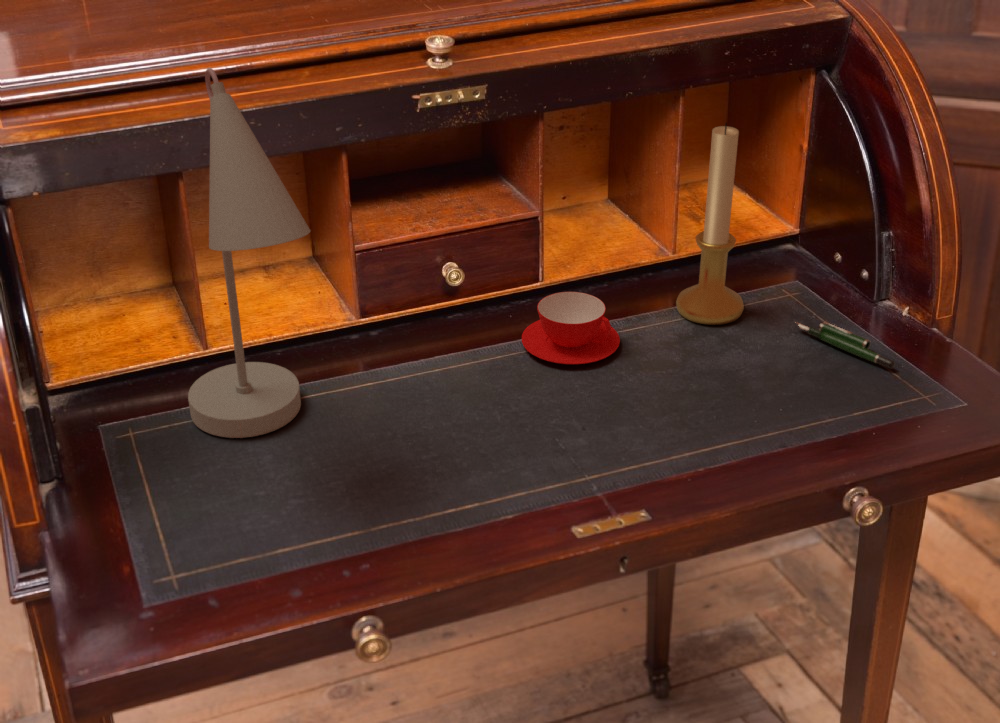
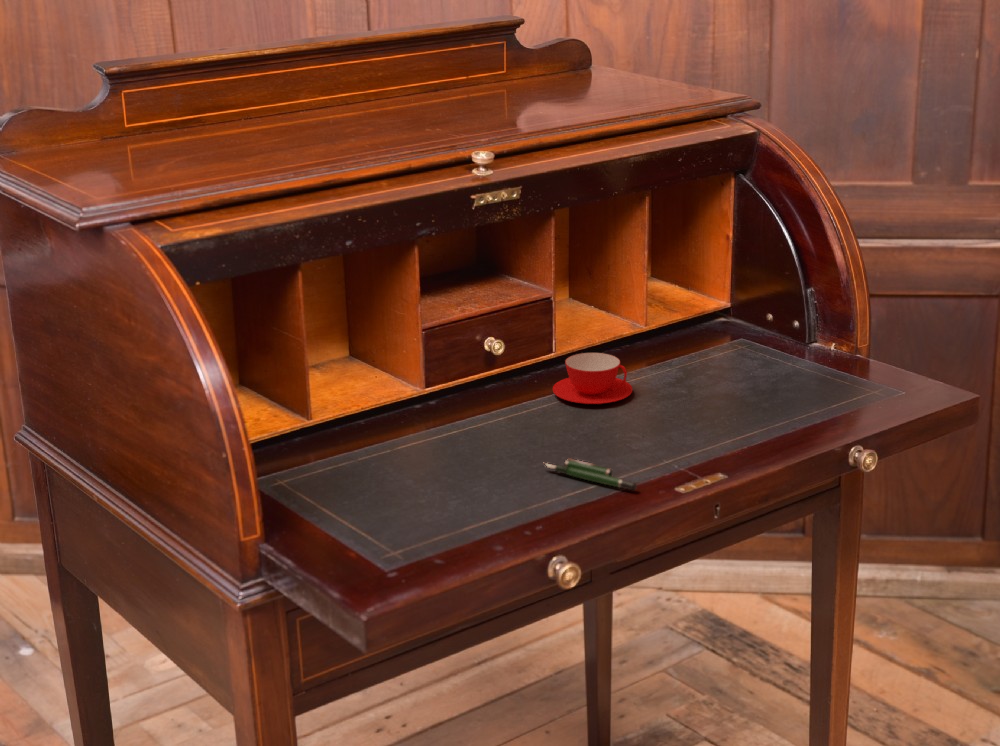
desk lamp: present [188,68,311,438] -> none [313,170,449,476]
candle holder: present [676,123,744,325] -> none [659,208,714,371]
pen: present [798,322,895,369] -> present [546,458,637,490]

